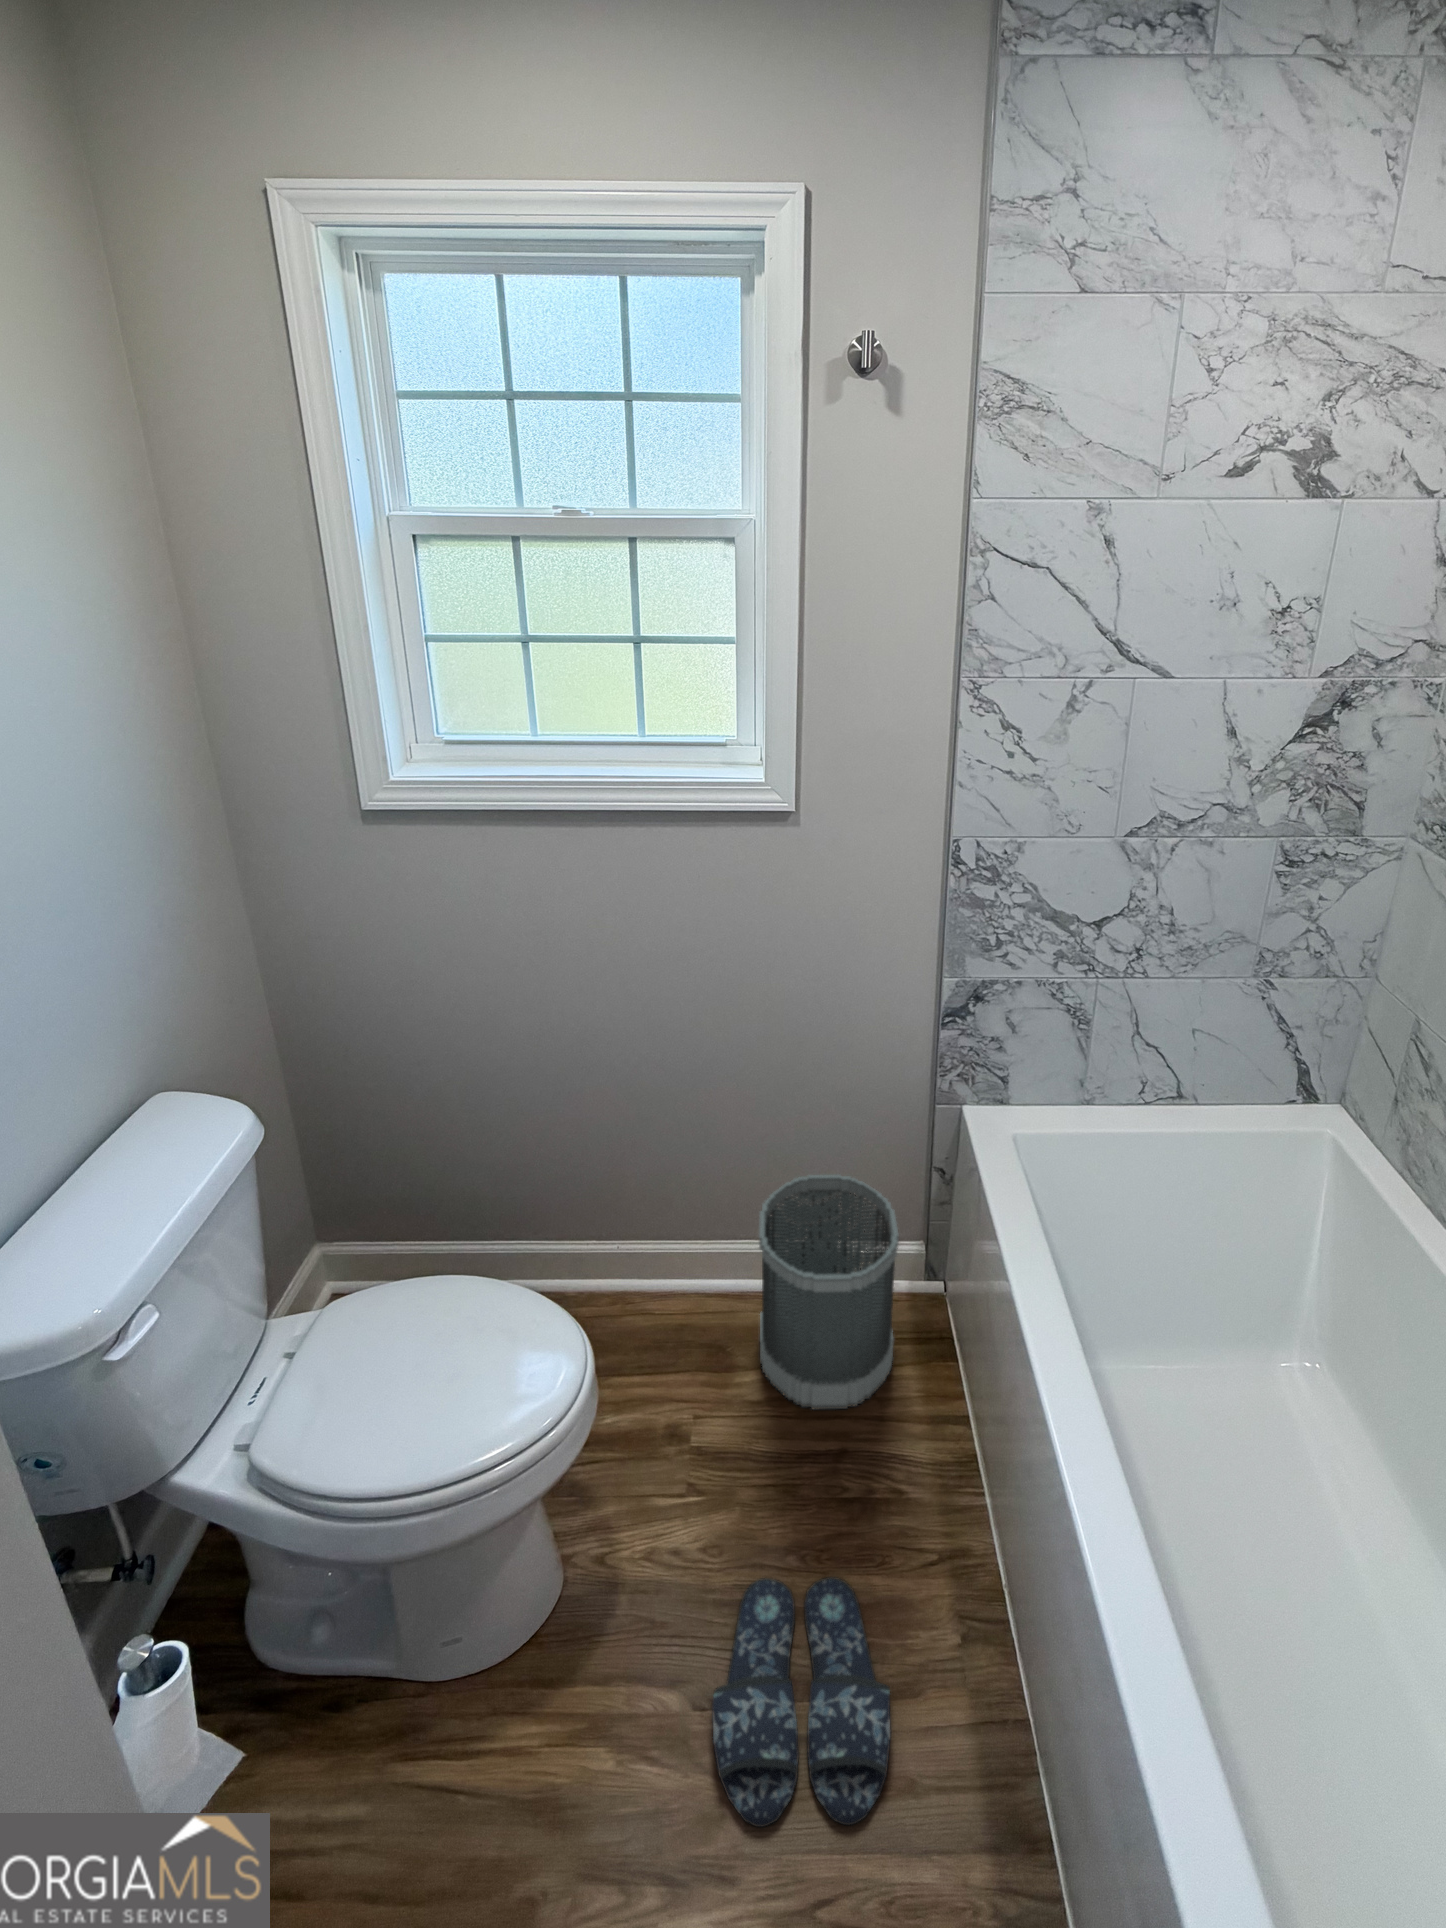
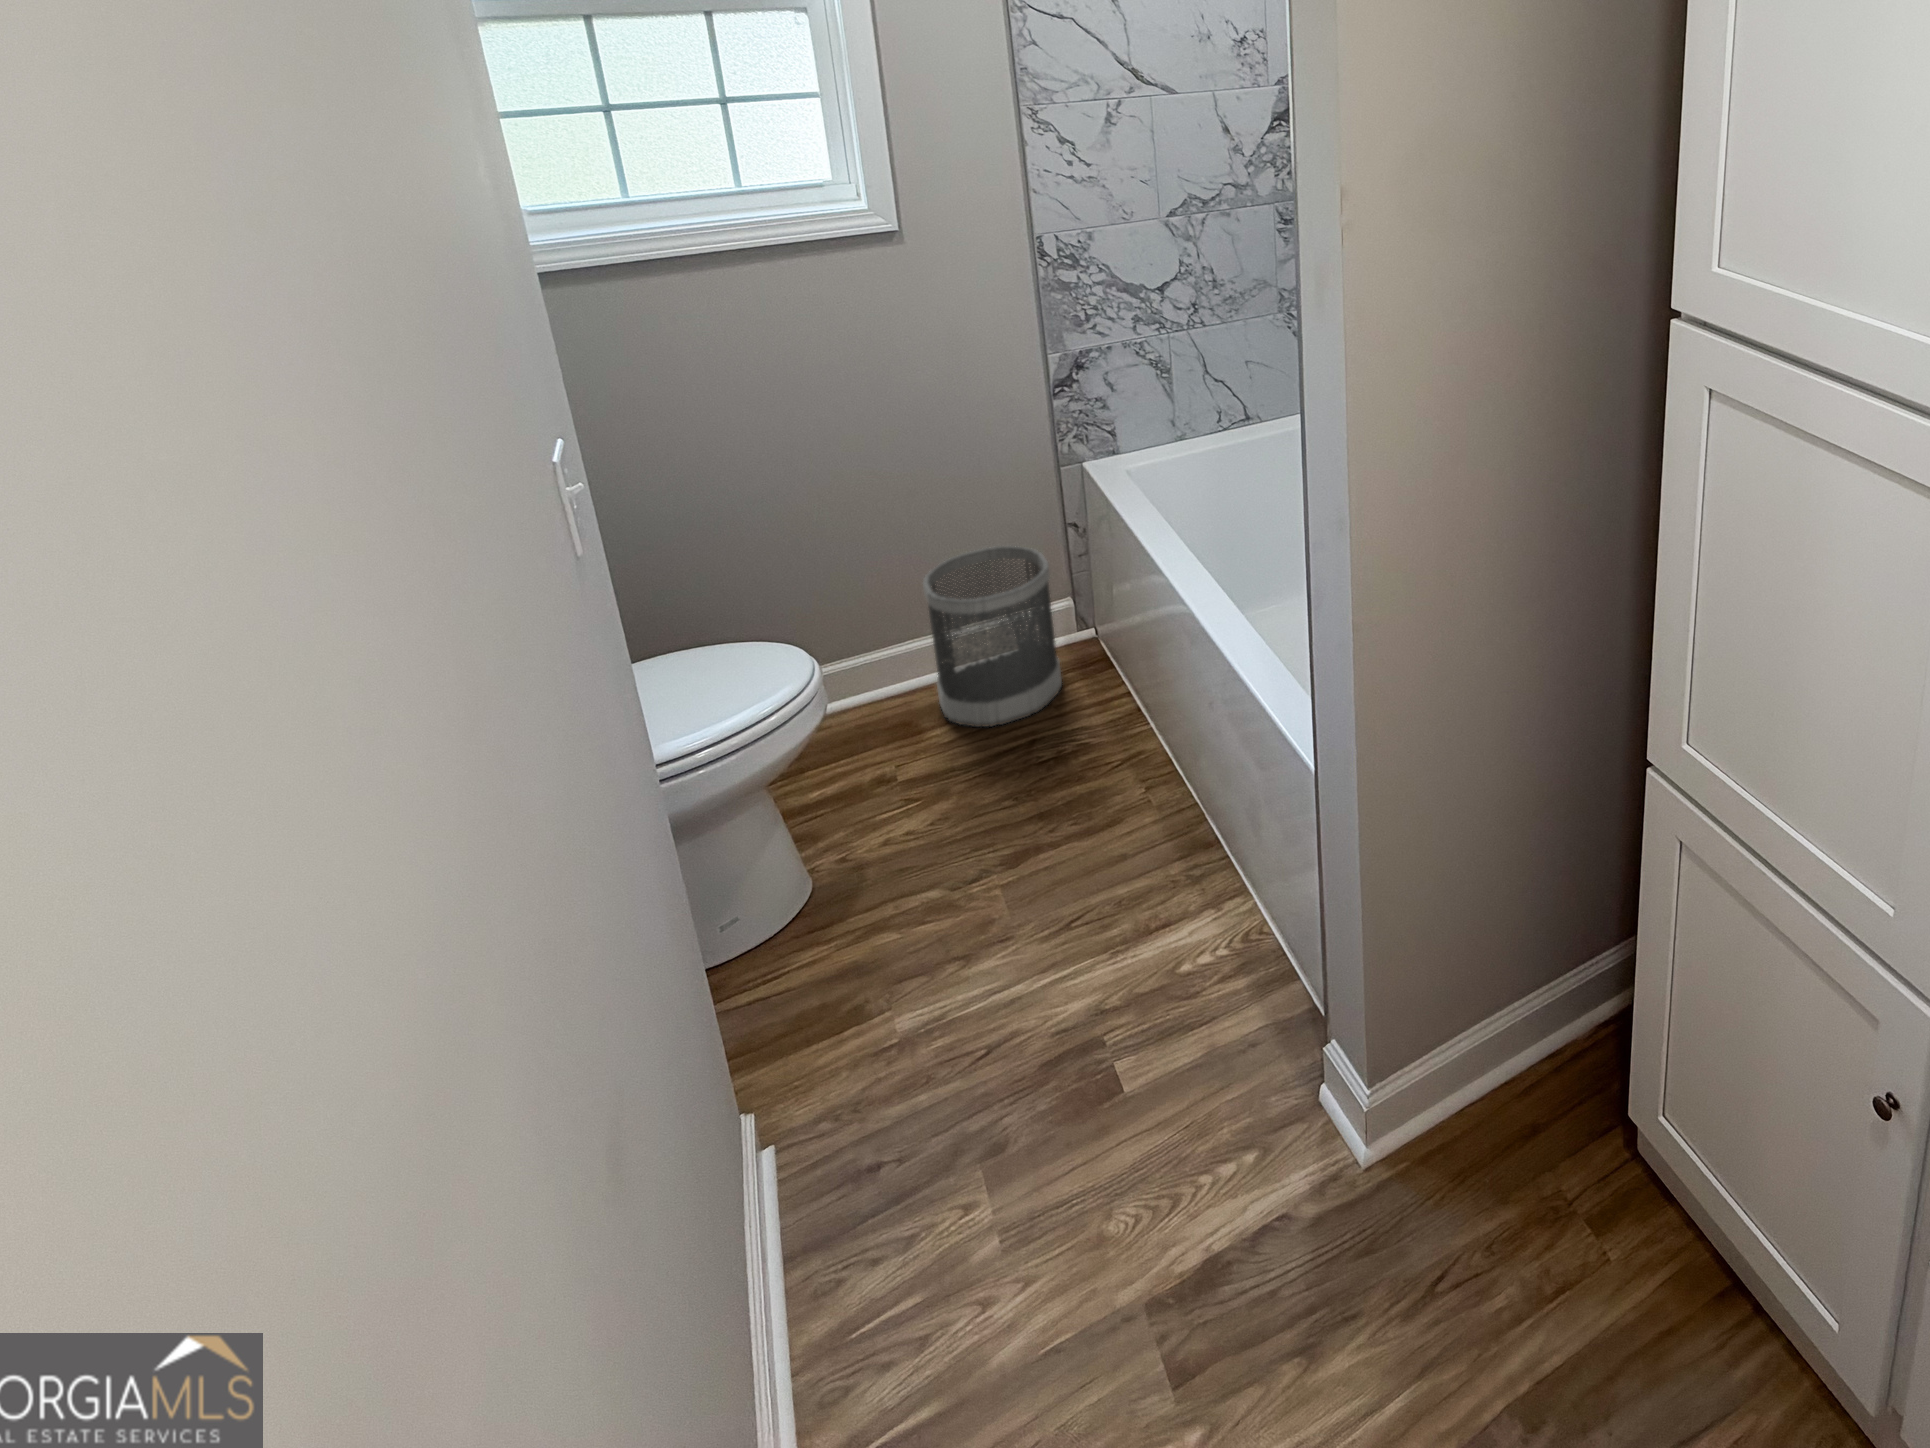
slippers: present [712,1577,890,1827] -> none [966,788,1106,901]

